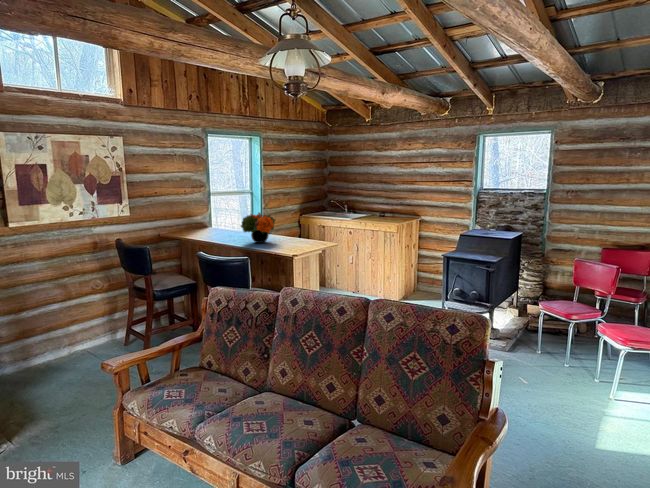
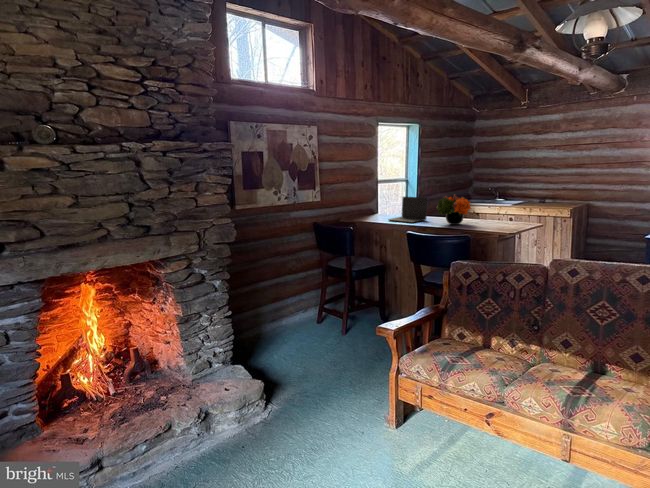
laptop: none [203,212,241,240] -> present [389,197,428,223]

